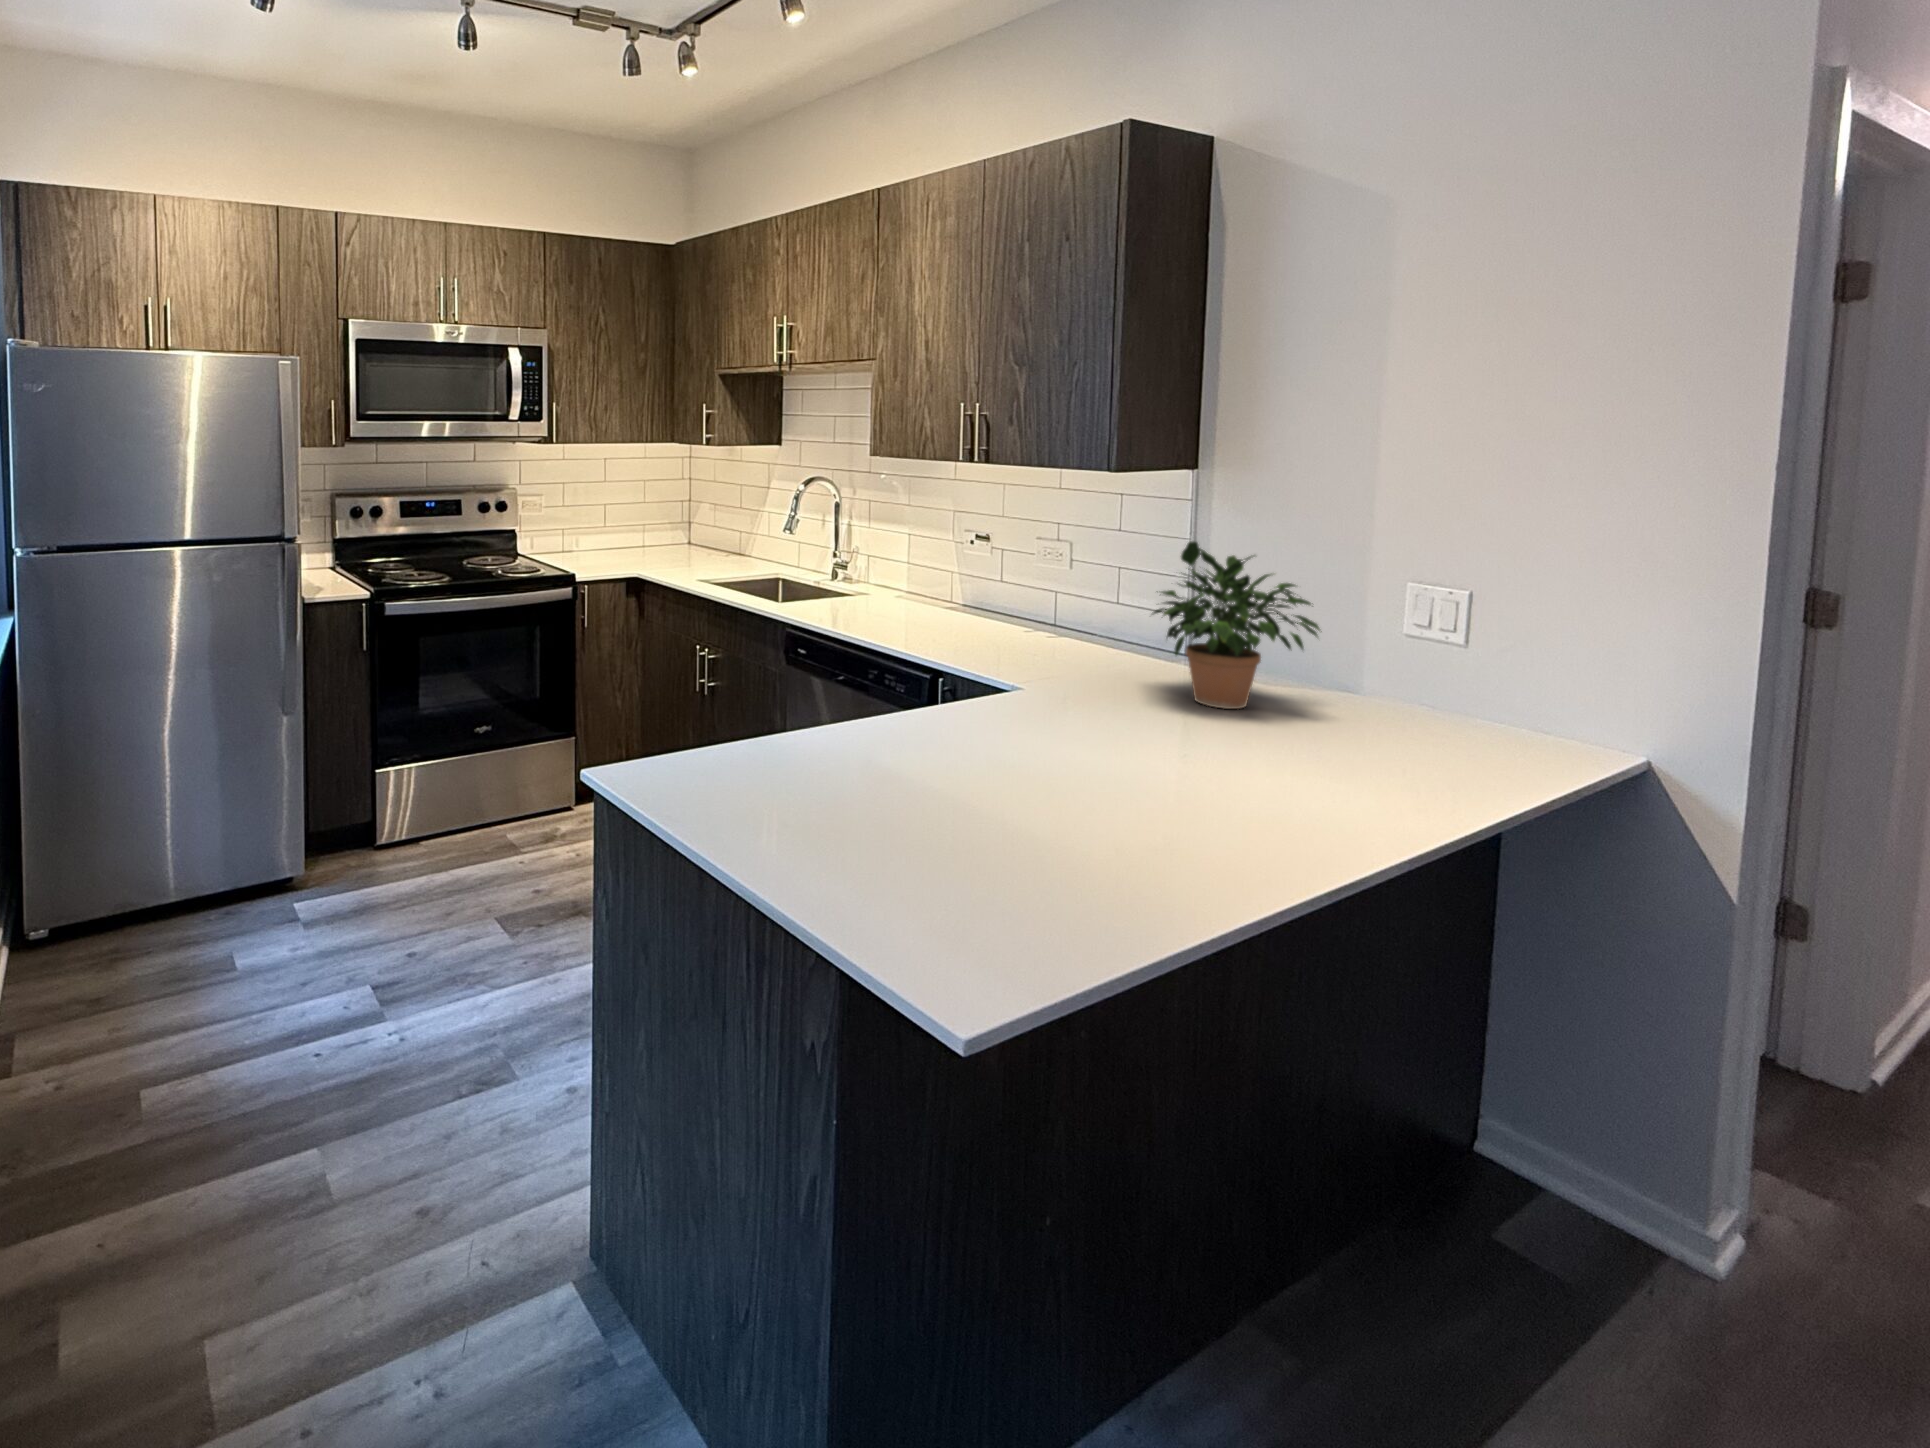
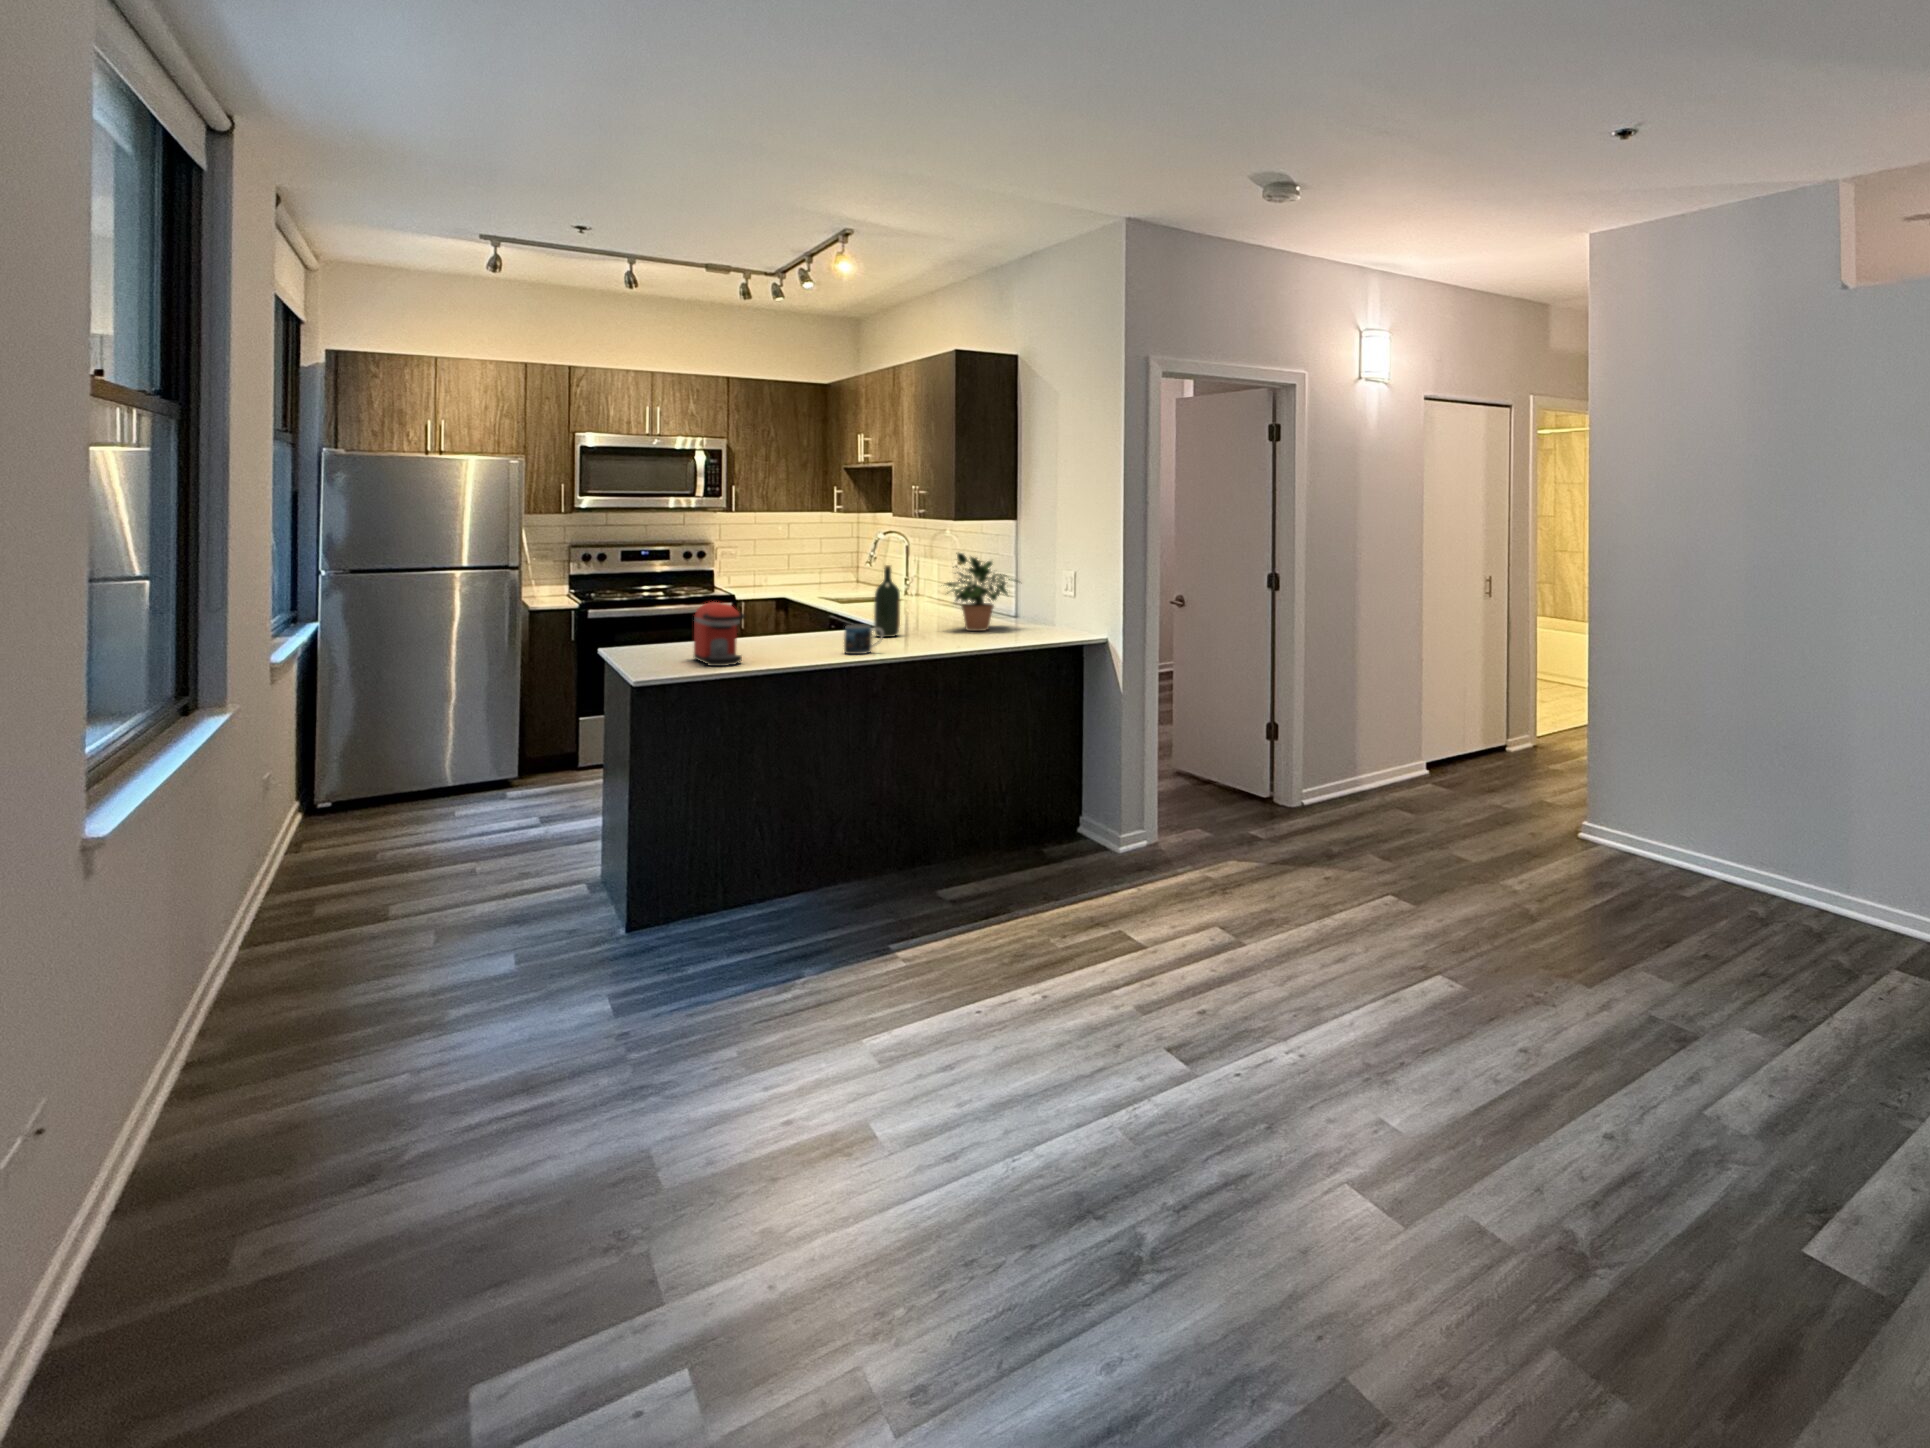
wine bottle: none [1069,575,1129,735] -> present [874,565,900,637]
coffee maker: none [885,719,1108,934] -> present [694,602,745,666]
mug: none [1195,756,1305,847] -> present [844,625,883,654]

